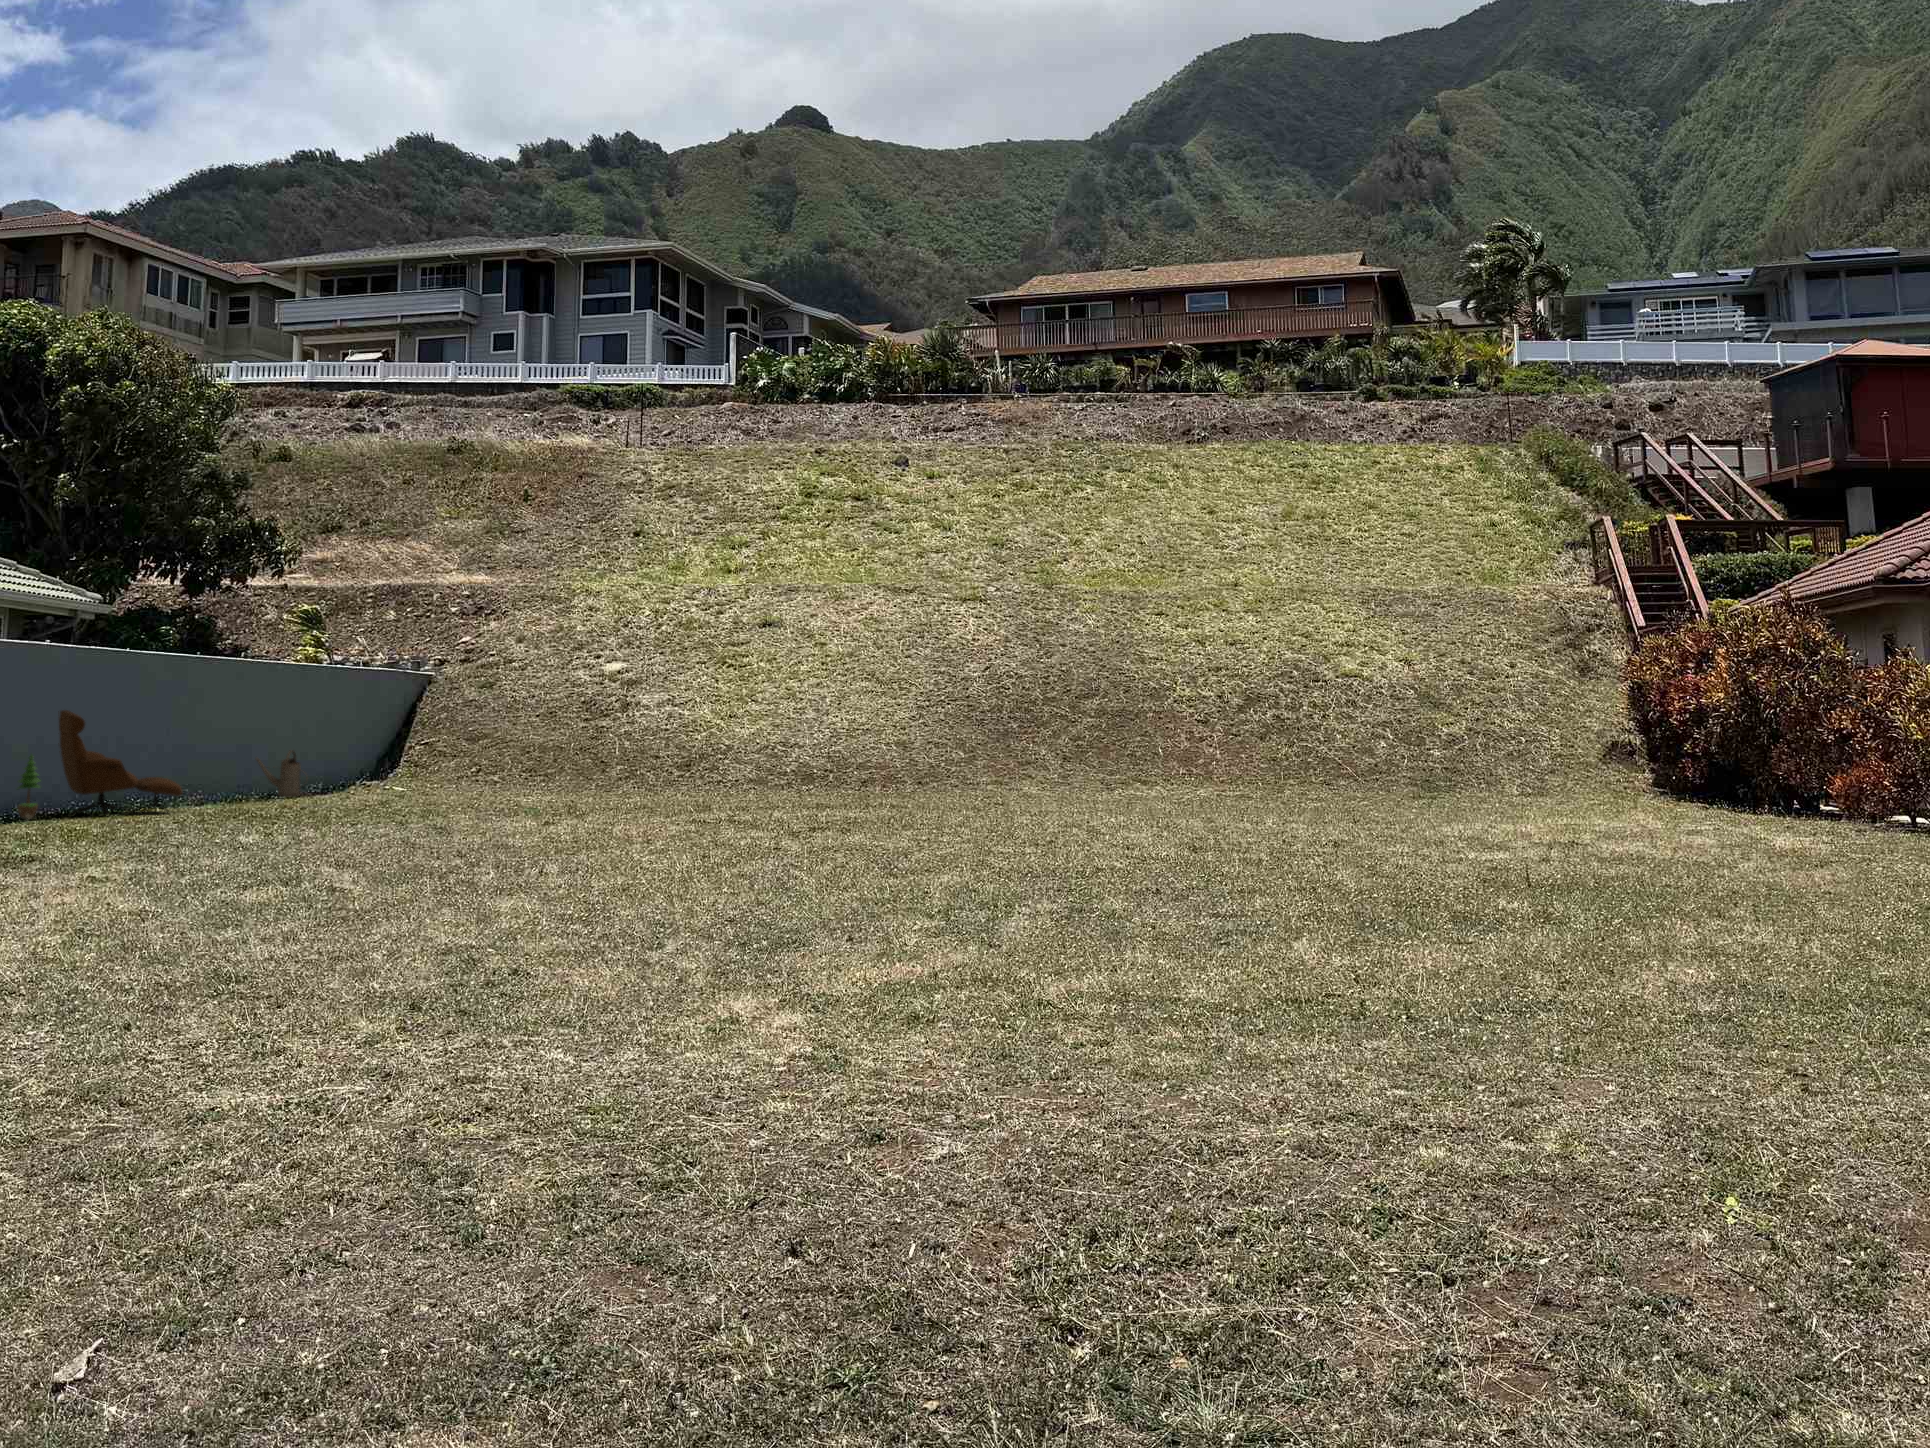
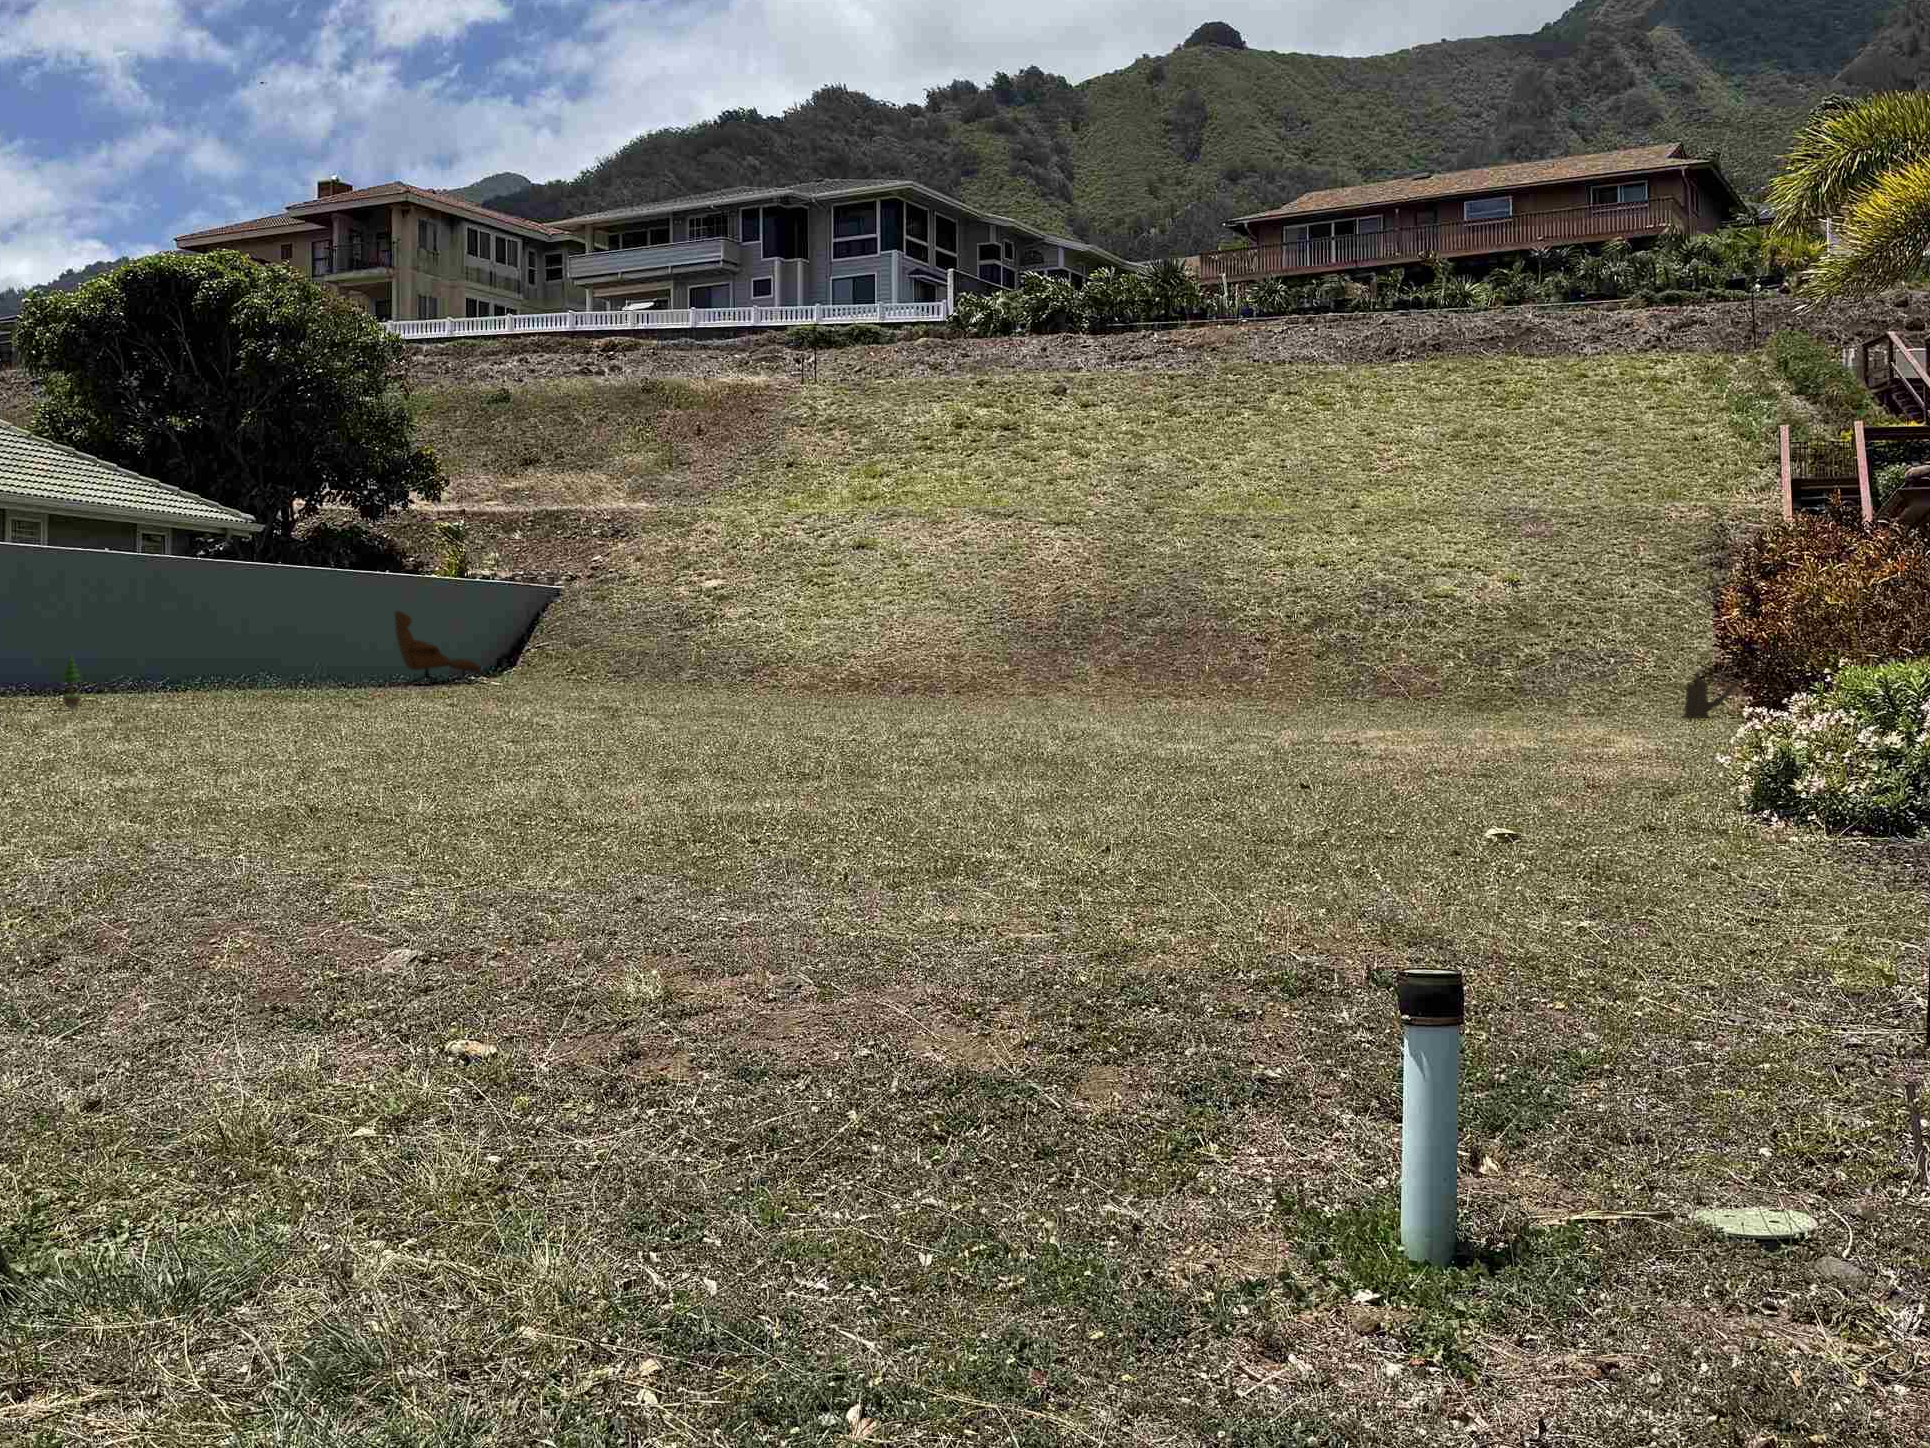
lounge chair: present [59,710,183,817] -> present [394,611,481,686]
watering can: present [256,750,307,797] -> present [1684,672,1738,718]

